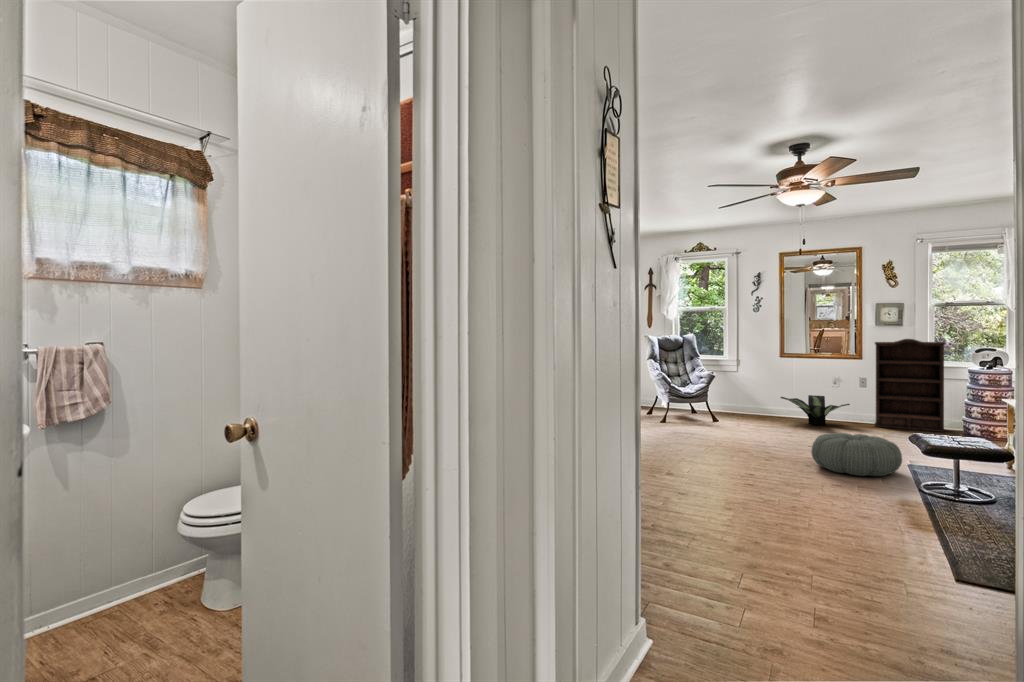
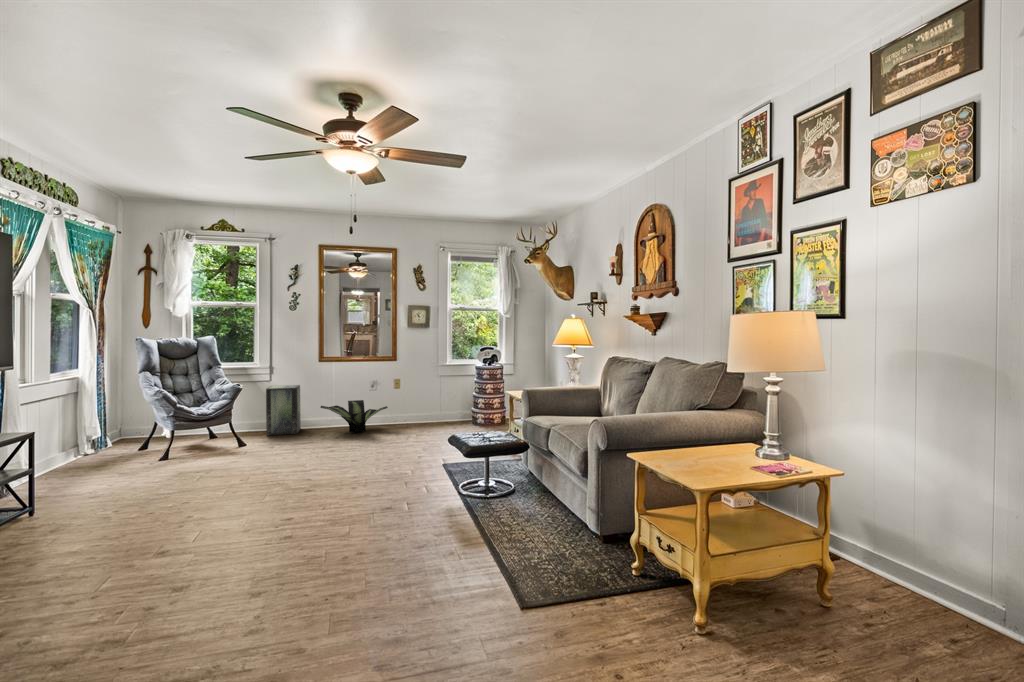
bookshelf: present [875,339,945,432] -> none [407,341,461,426]
storage box: none [734,376,763,419] -> present [266,385,301,435]
pouf: present [811,433,902,476] -> none [363,447,450,499]

